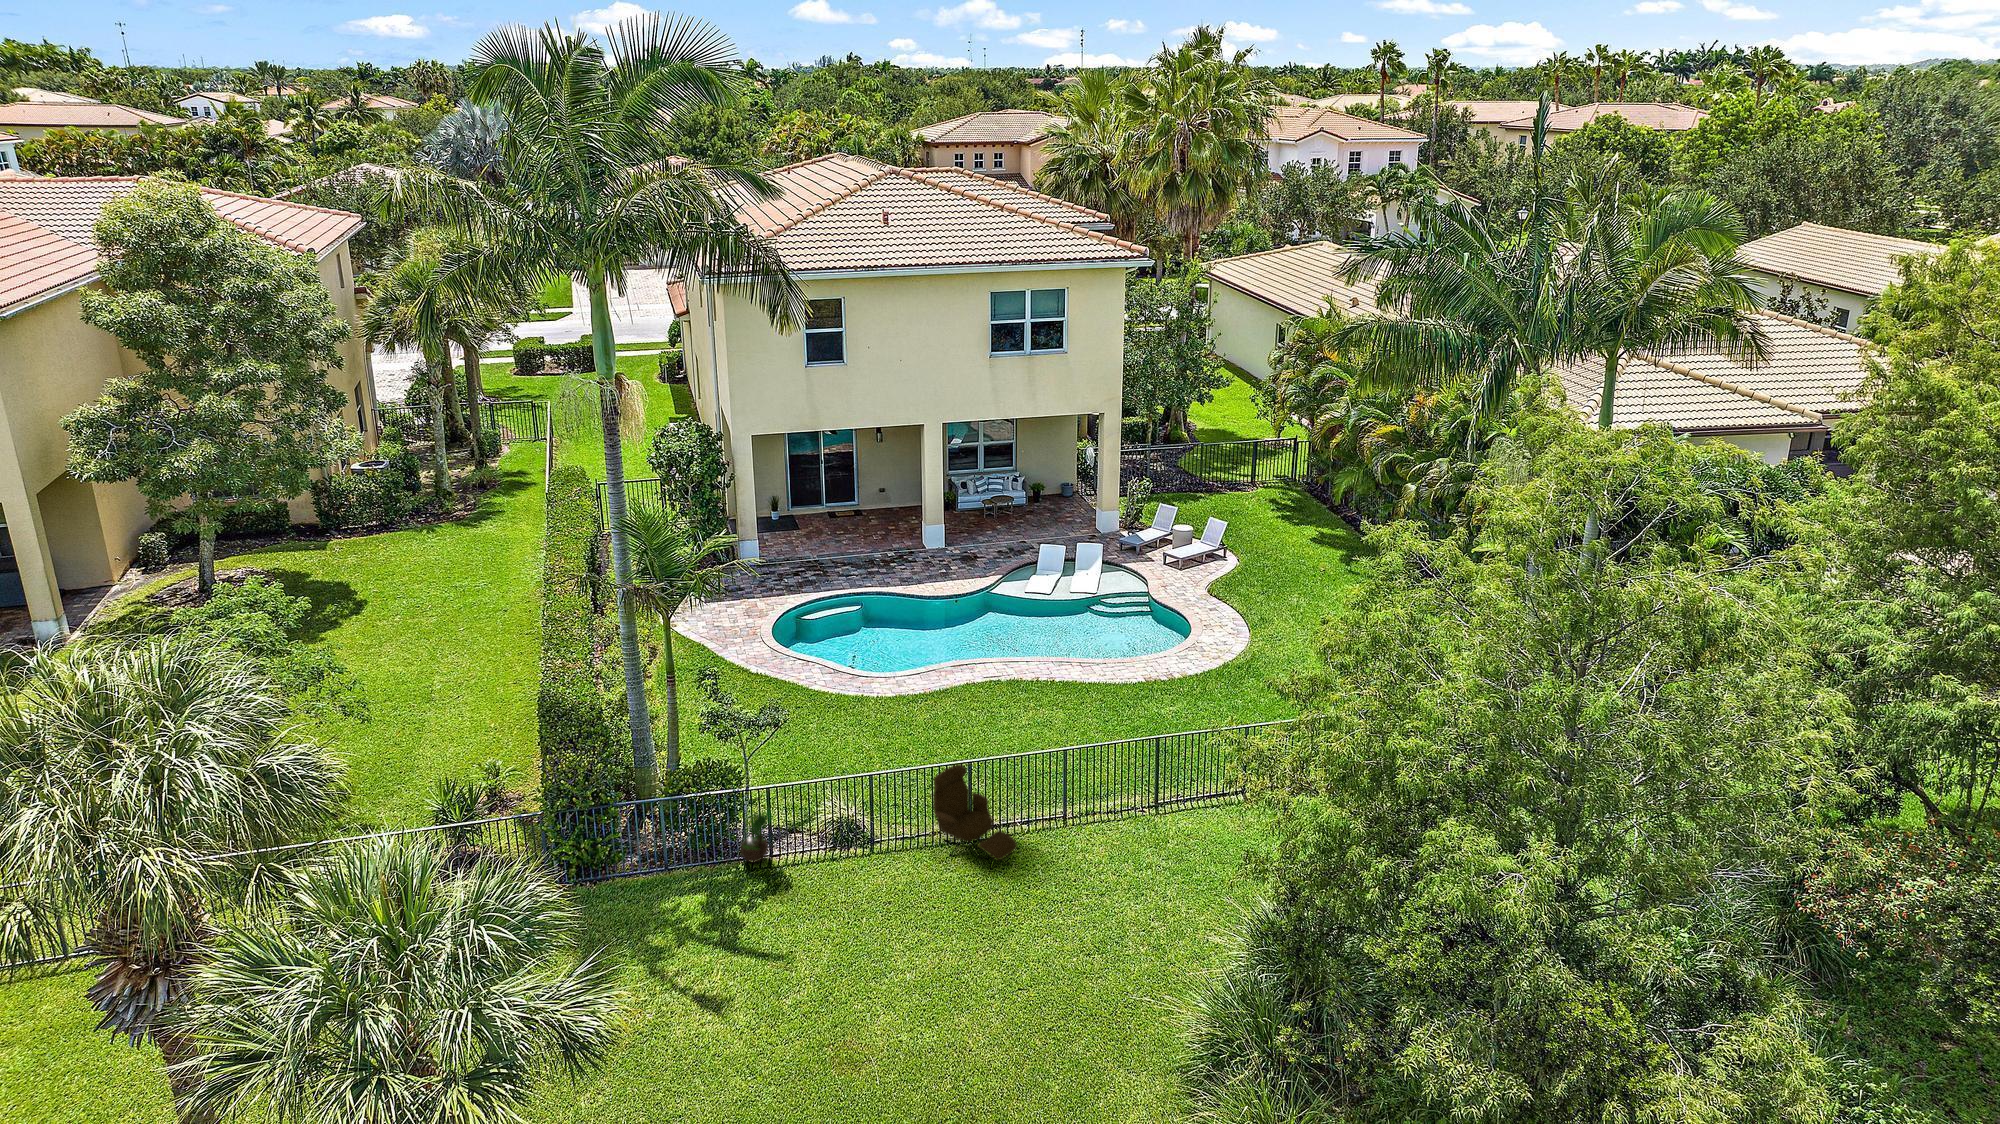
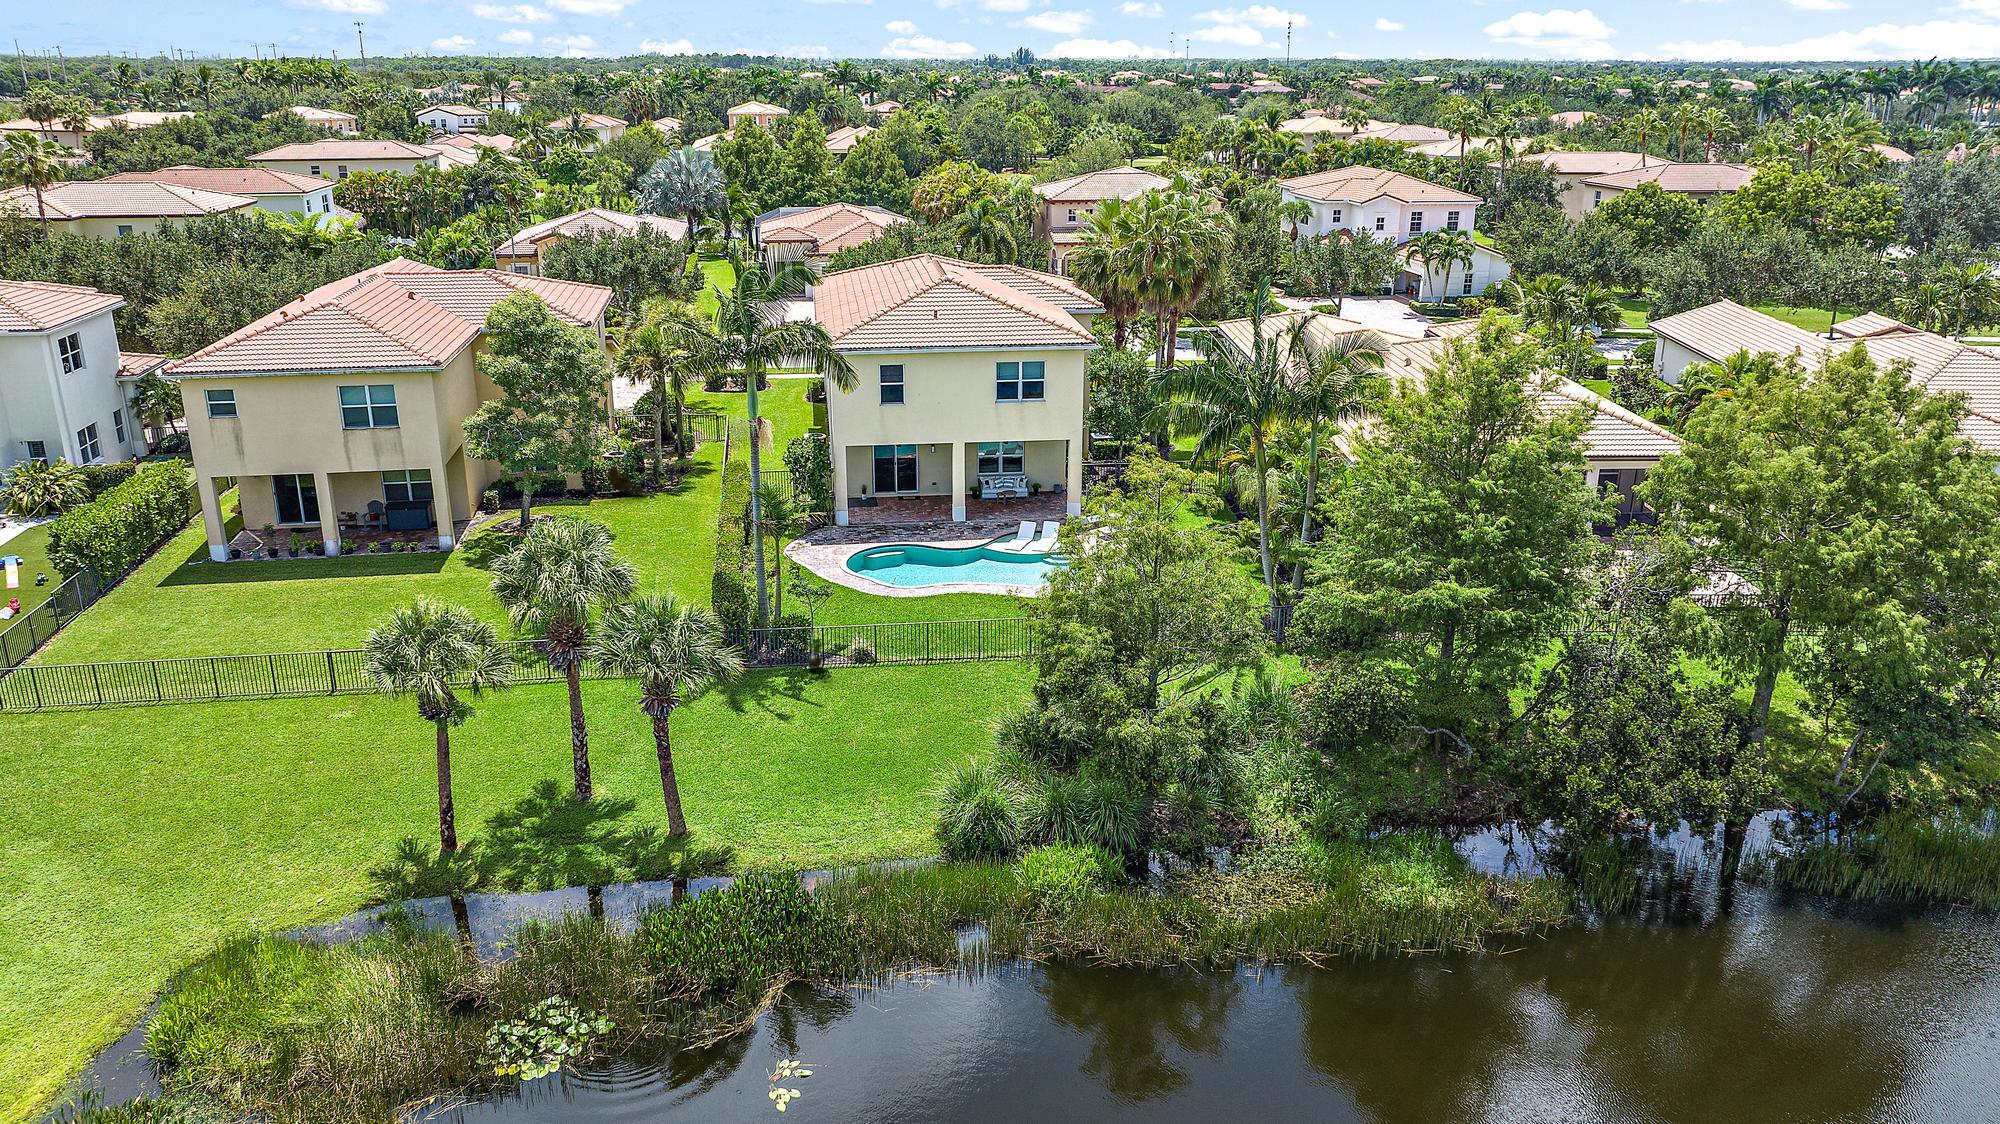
lounge chair: present [933,764,1017,868] -> present [609,466,644,495]

